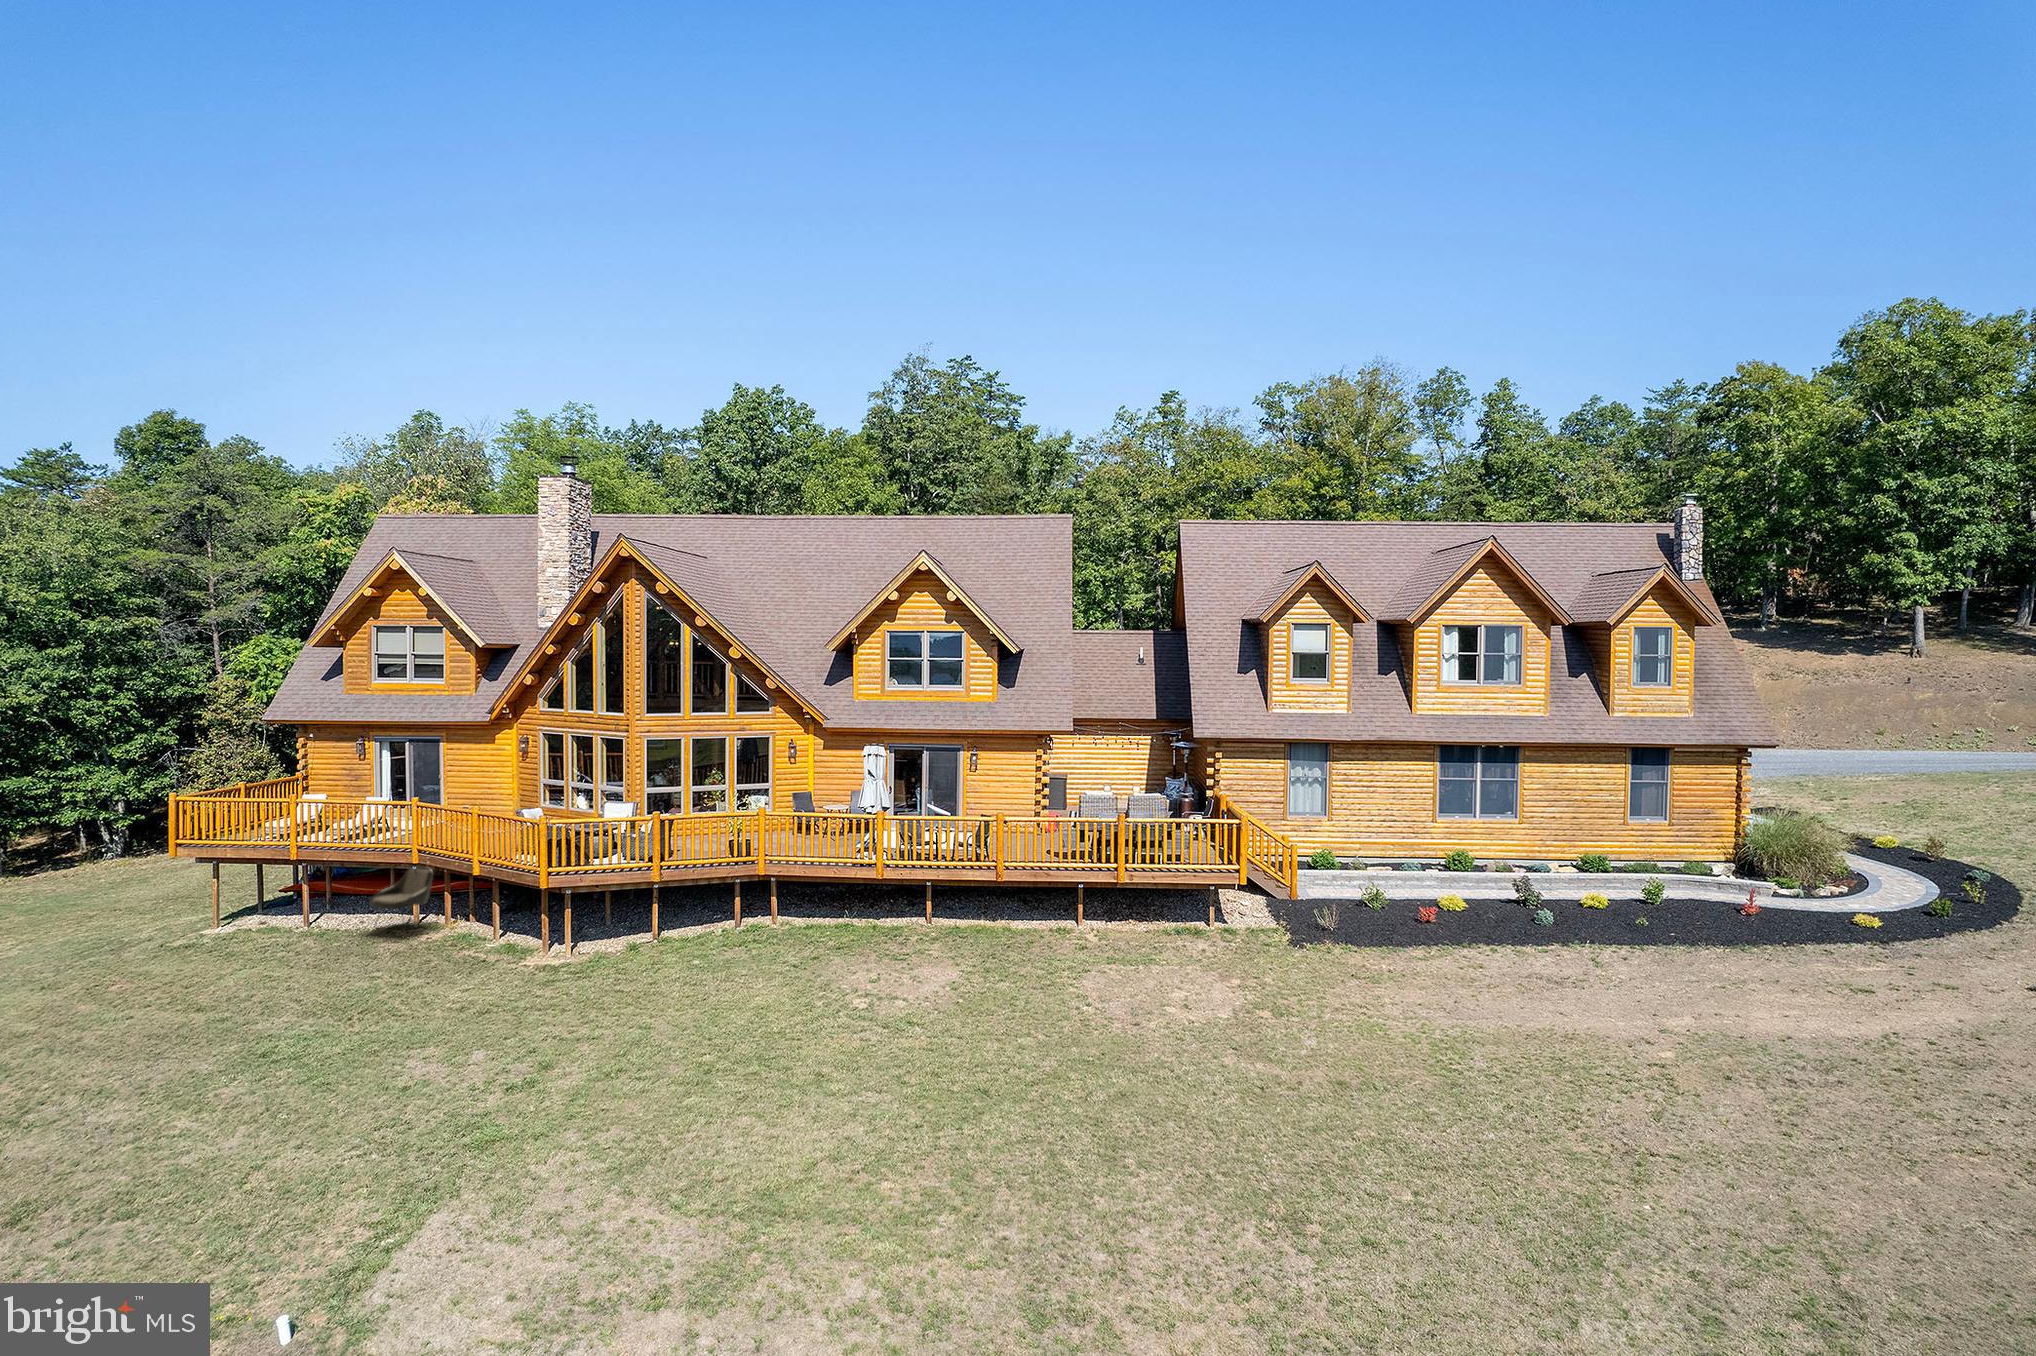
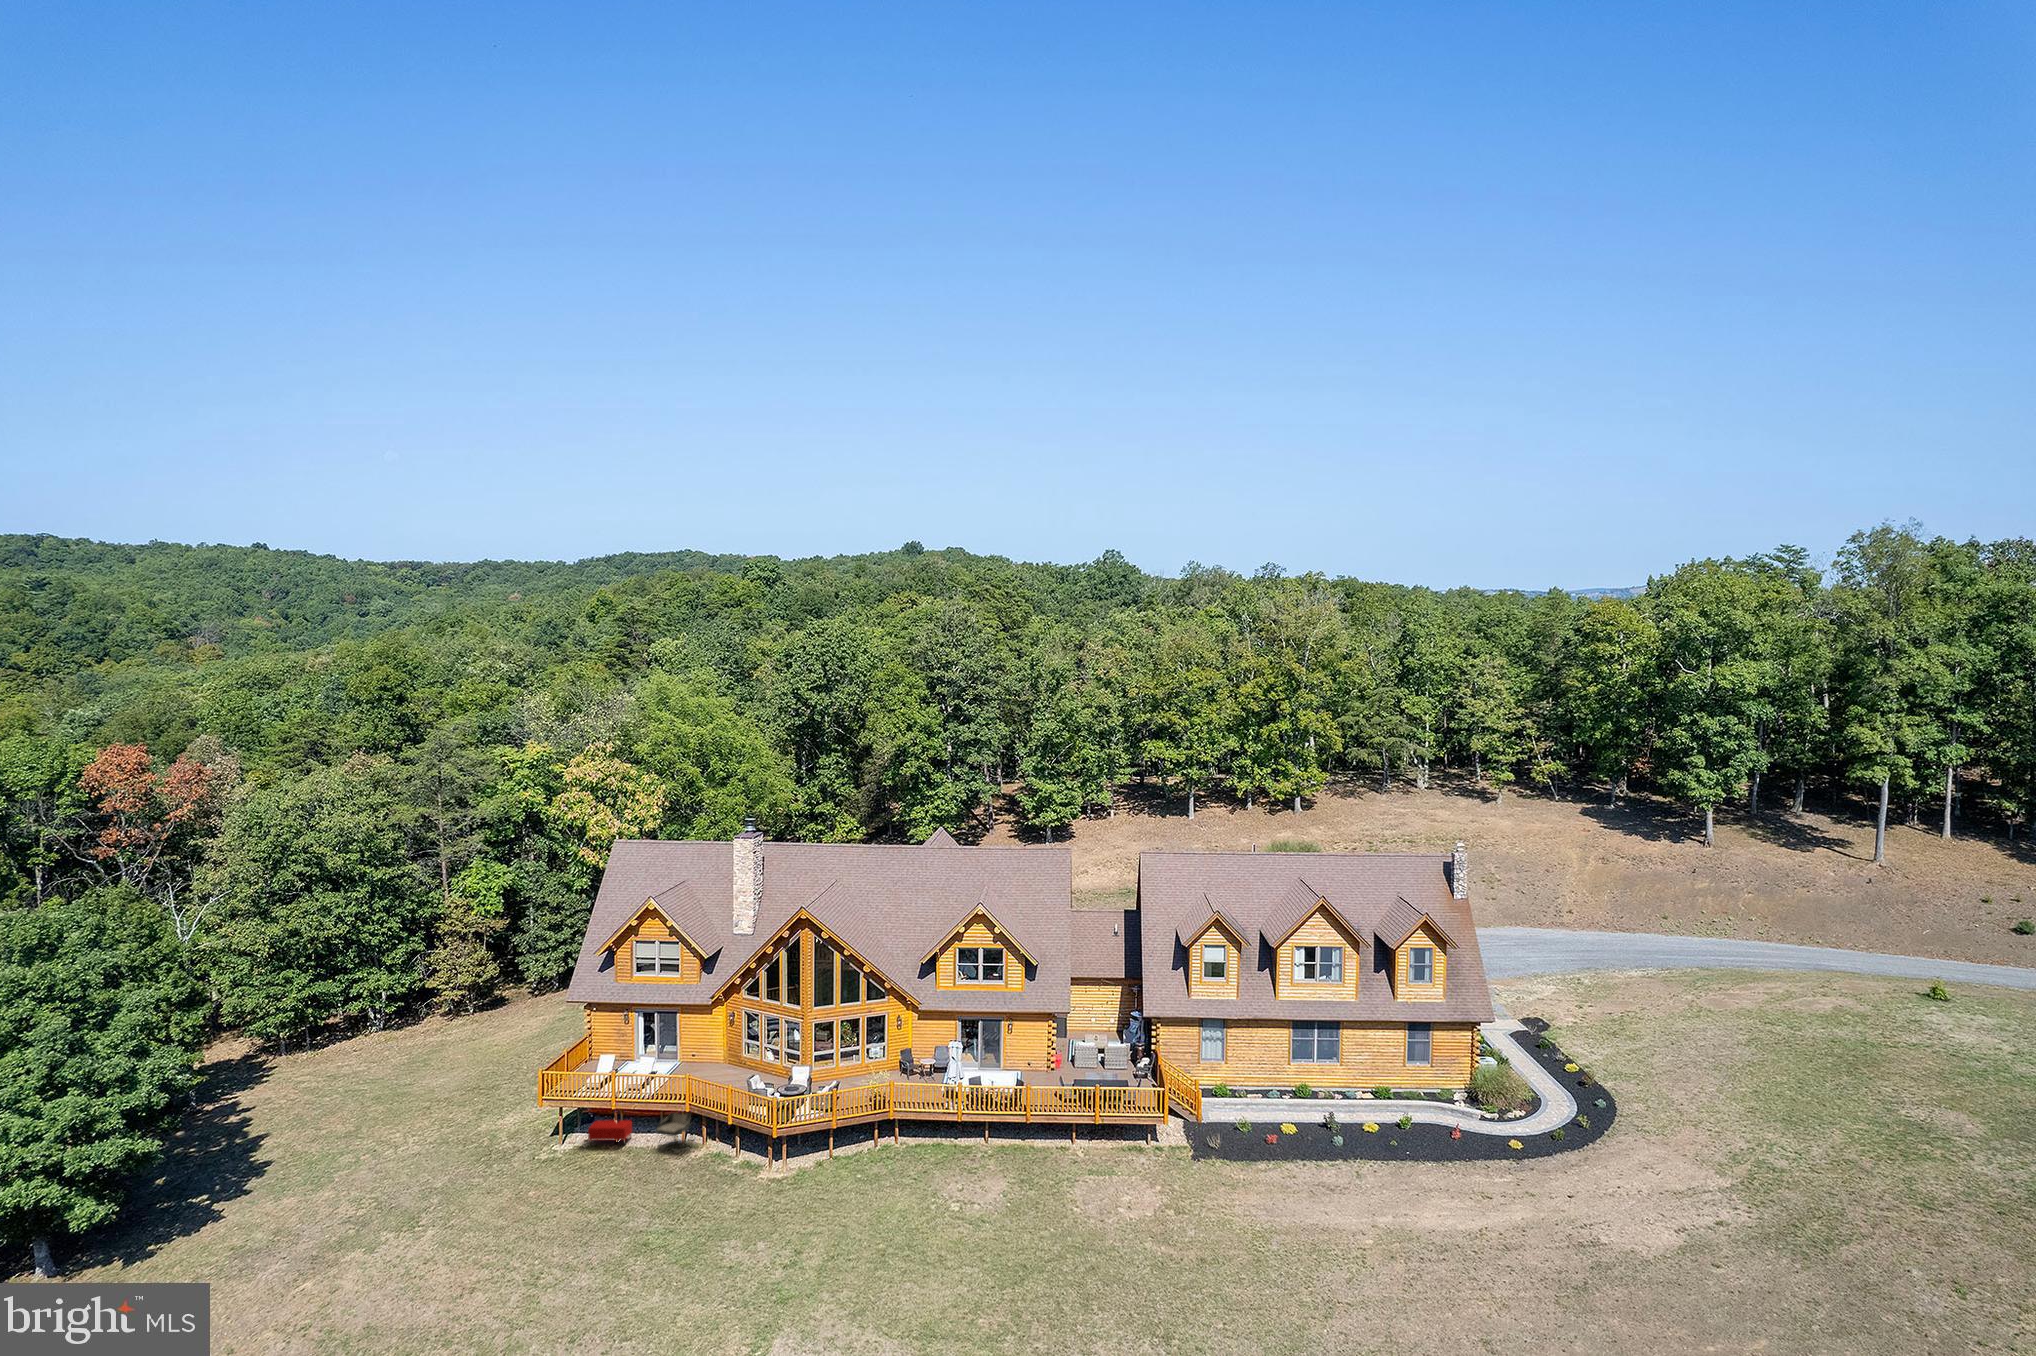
bench: none [258,891,340,929] -> present [588,1120,632,1144]

